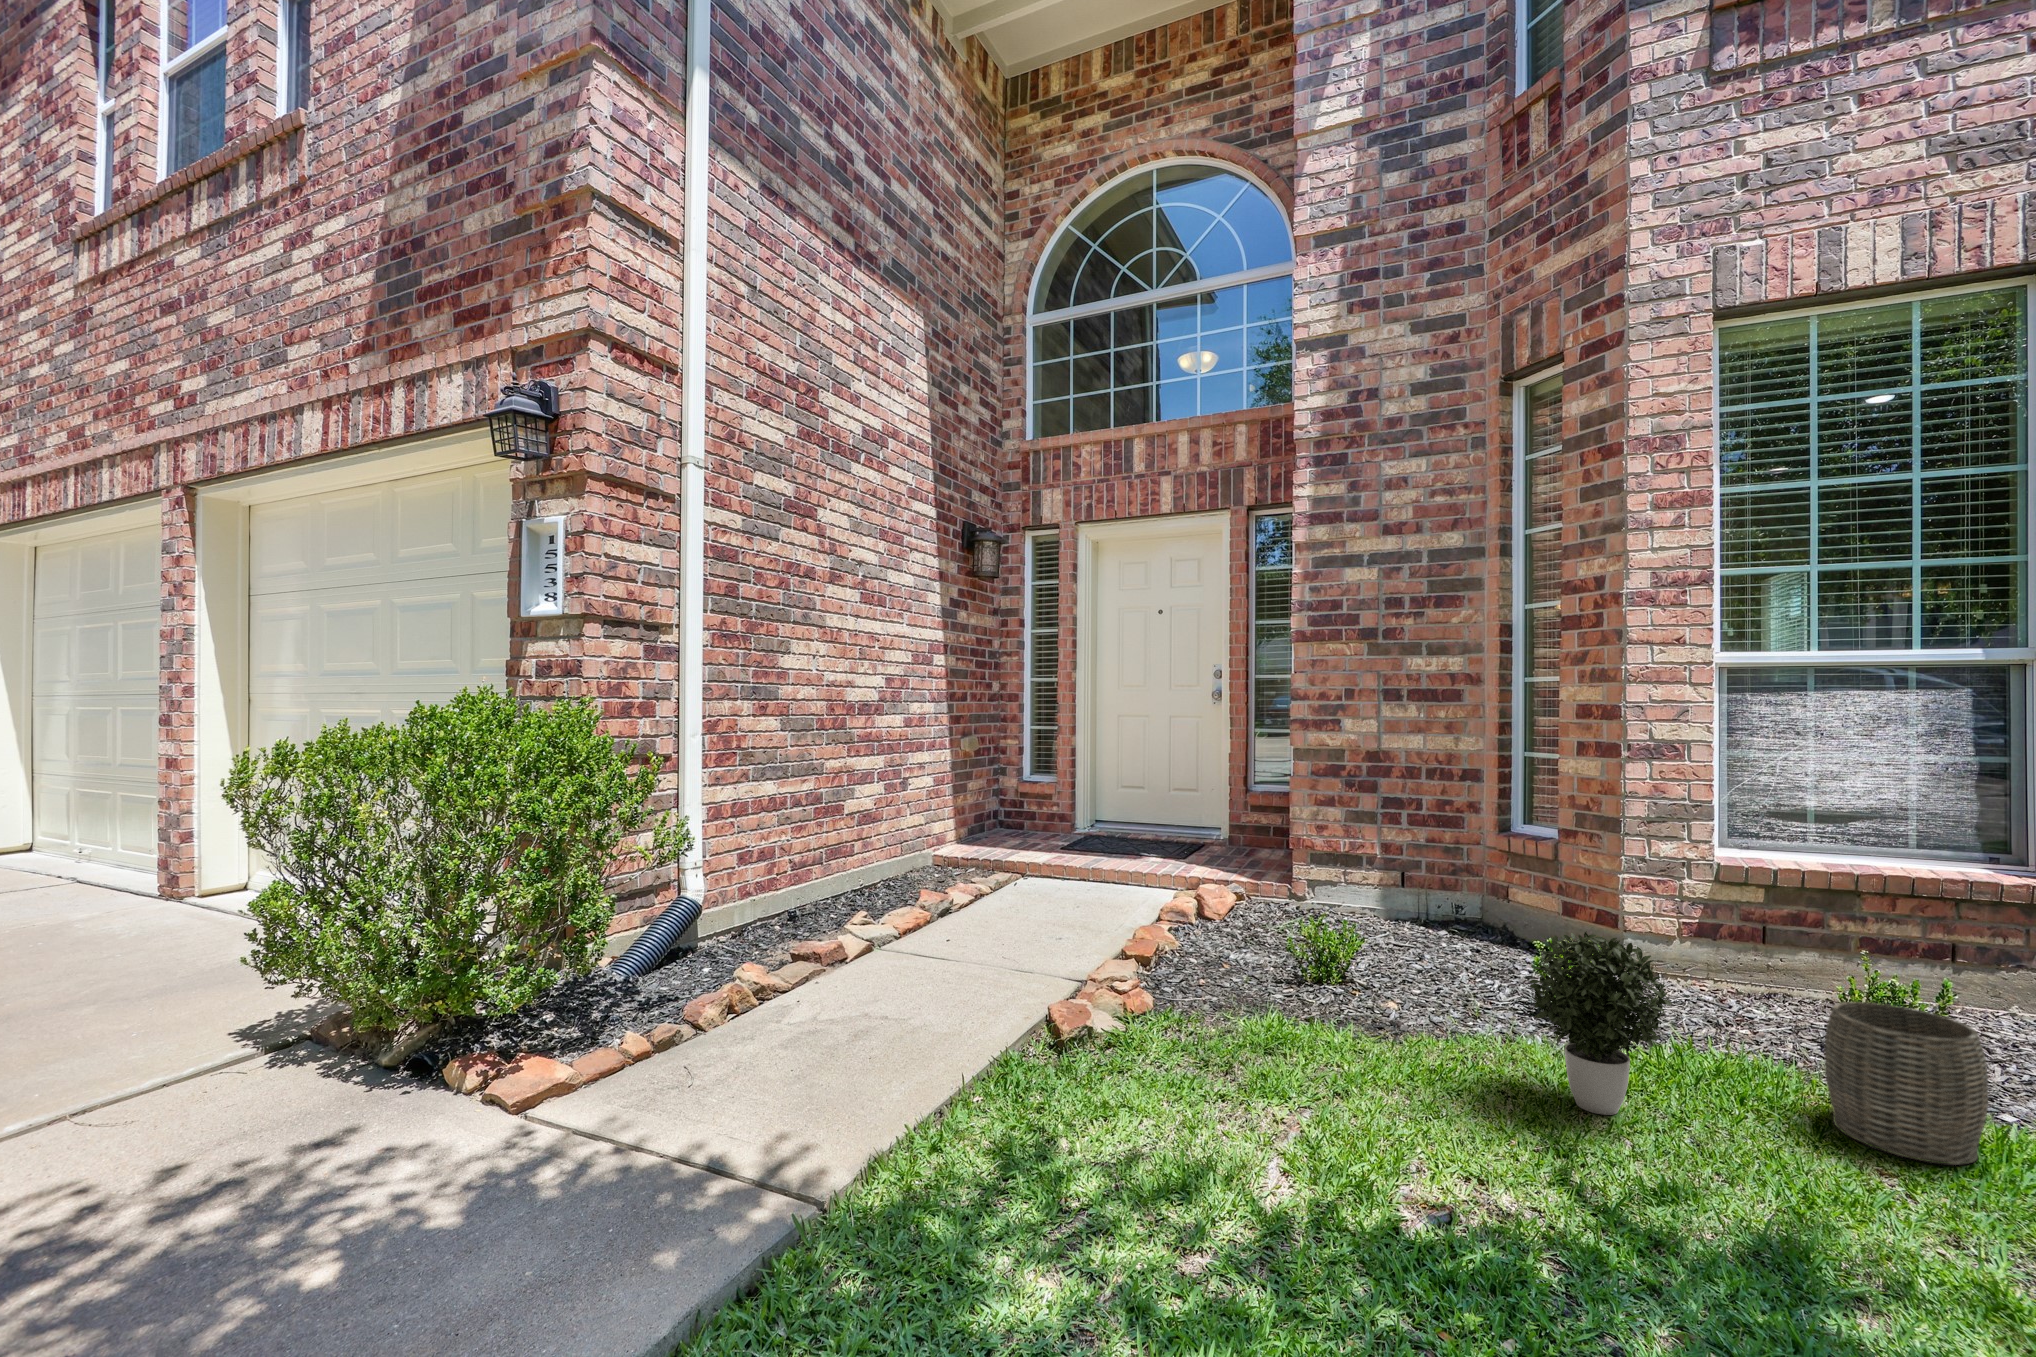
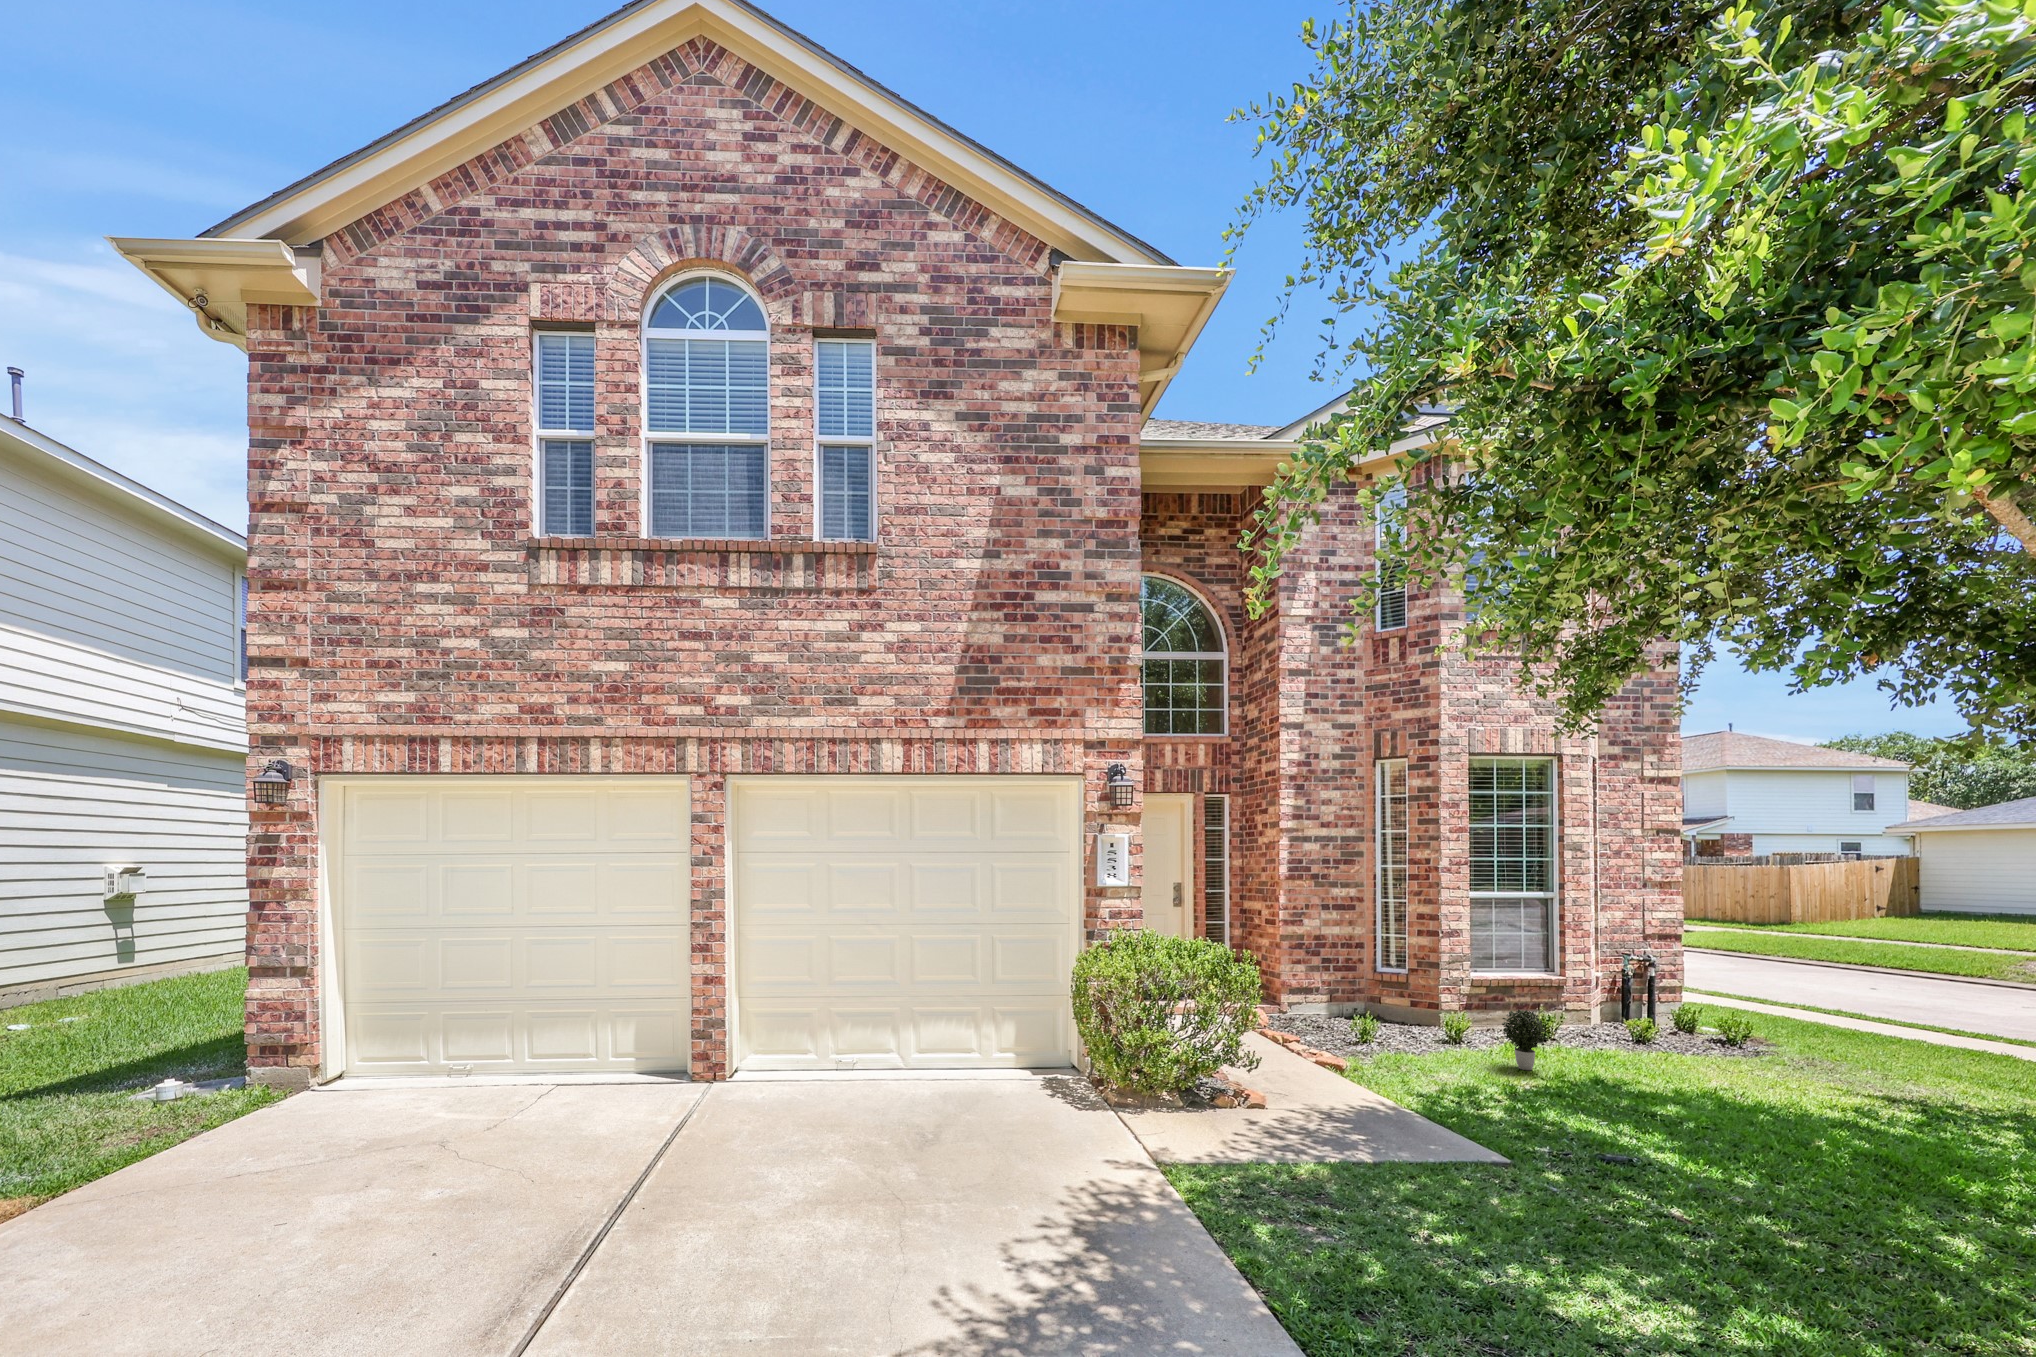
woven basket: present [1824,1002,1988,1165] -> none [1566,1023,1607,1067]

